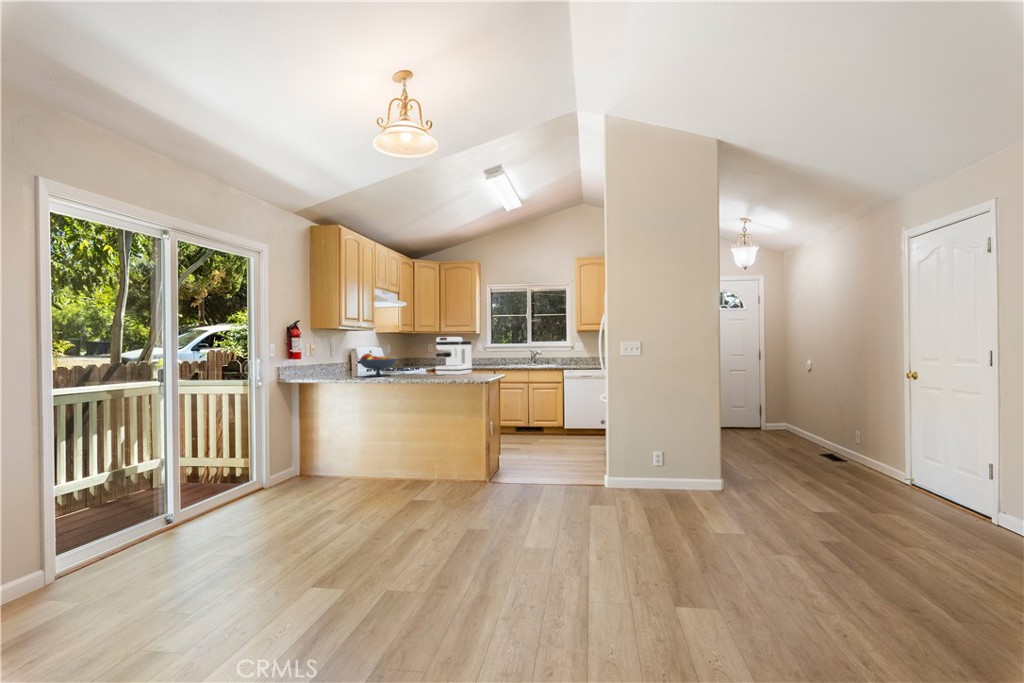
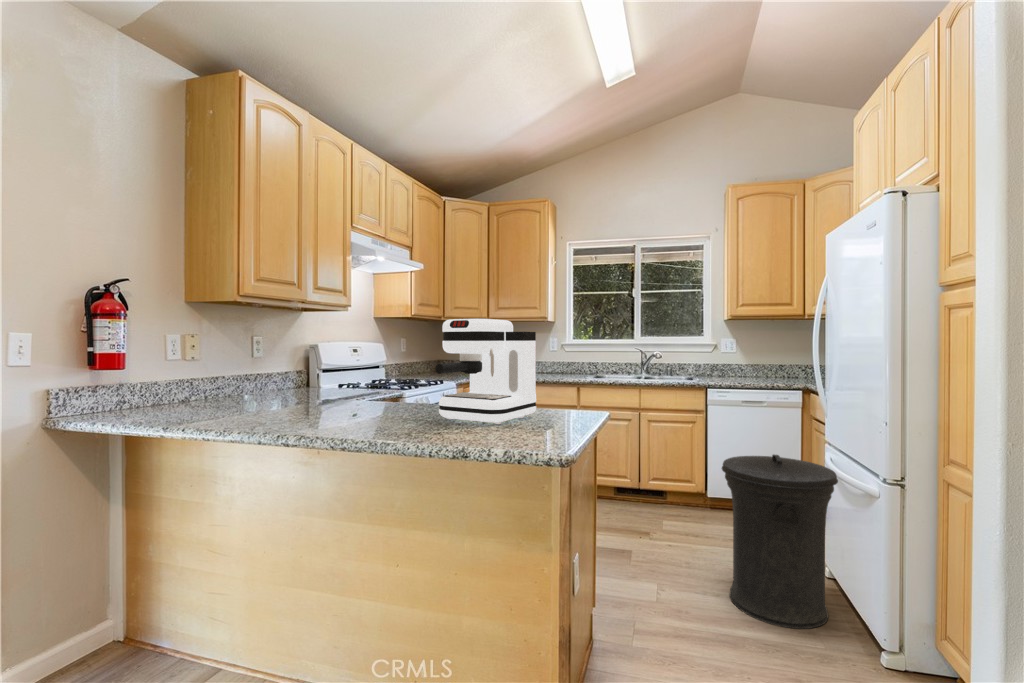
fruit bowl: present [359,353,396,377] -> none [245,359,347,421]
trash can: none [553,393,597,461] -> present [722,455,838,629]

